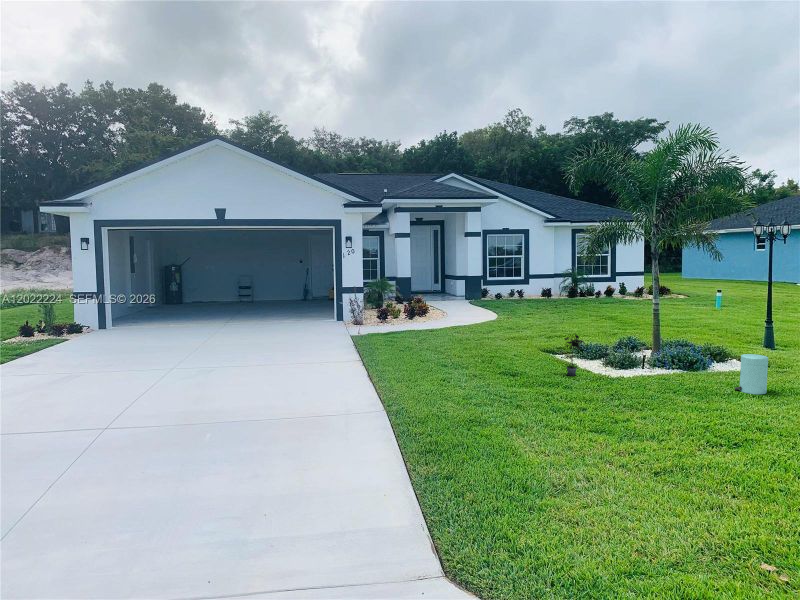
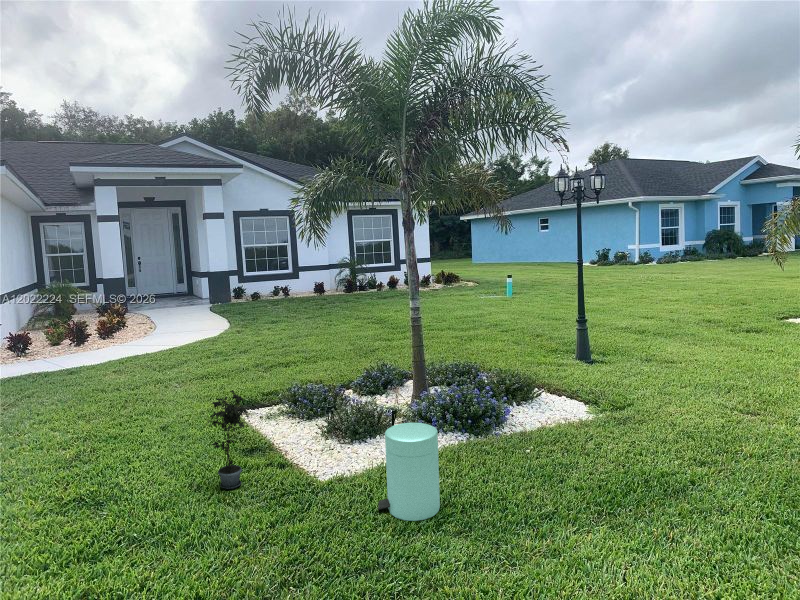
trash can: present [735,354,768,394] -> present [378,422,440,521]

